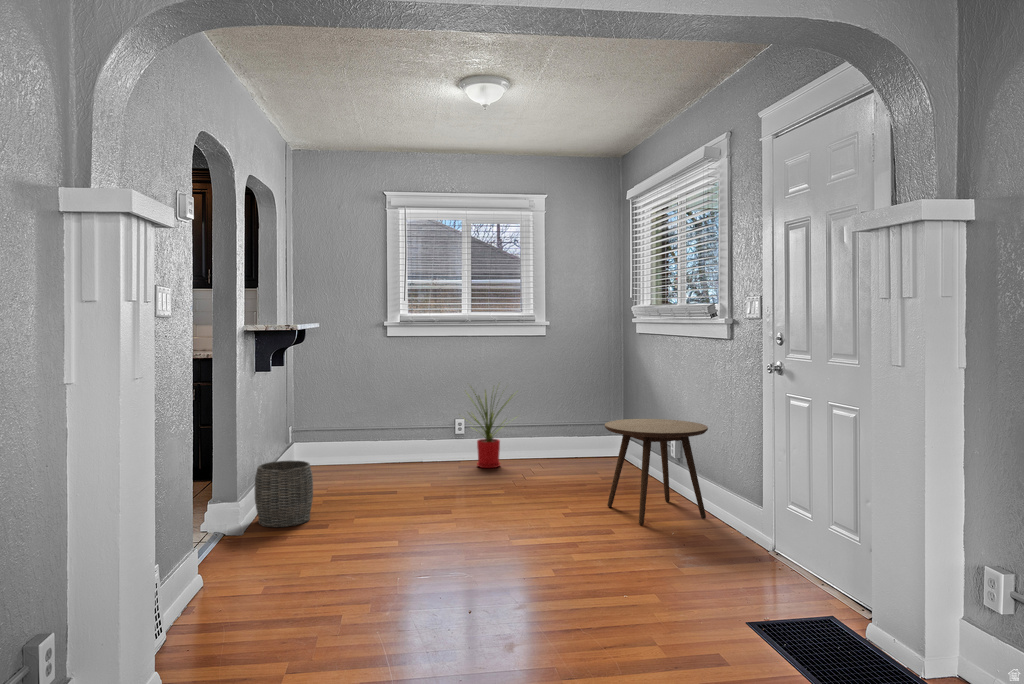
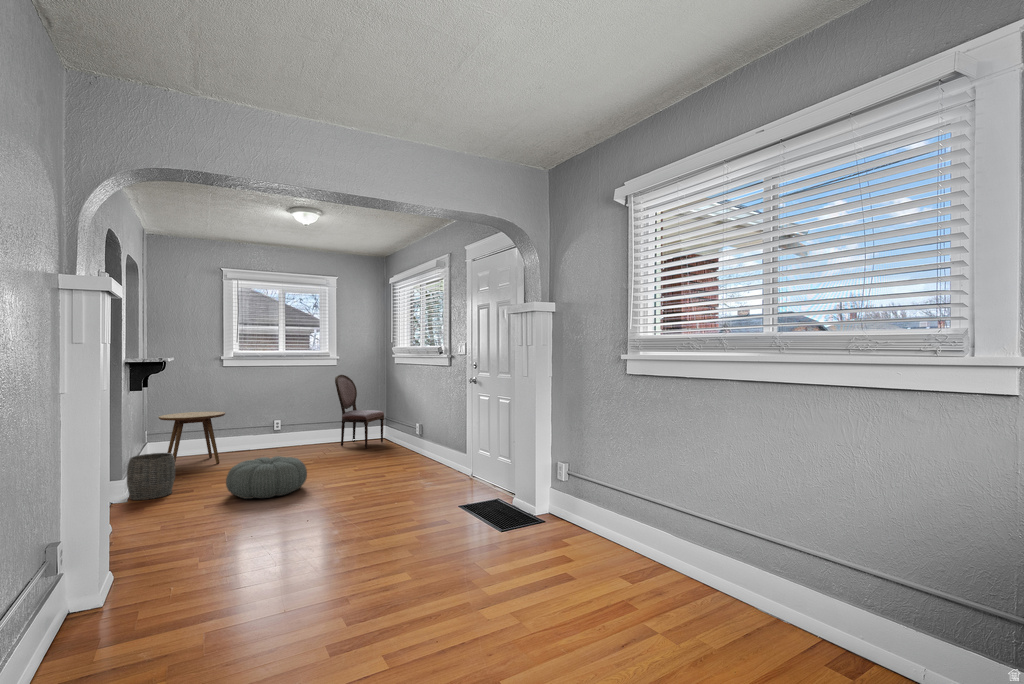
dining chair: none [541,351,617,471] -> present [335,375,384,449]
house plant: present [472,391,510,468] -> none [276,395,321,453]
side table: present [605,419,708,525] -> present [159,411,225,464]
pouf: none [371,480,486,548] -> present [226,456,307,499]

